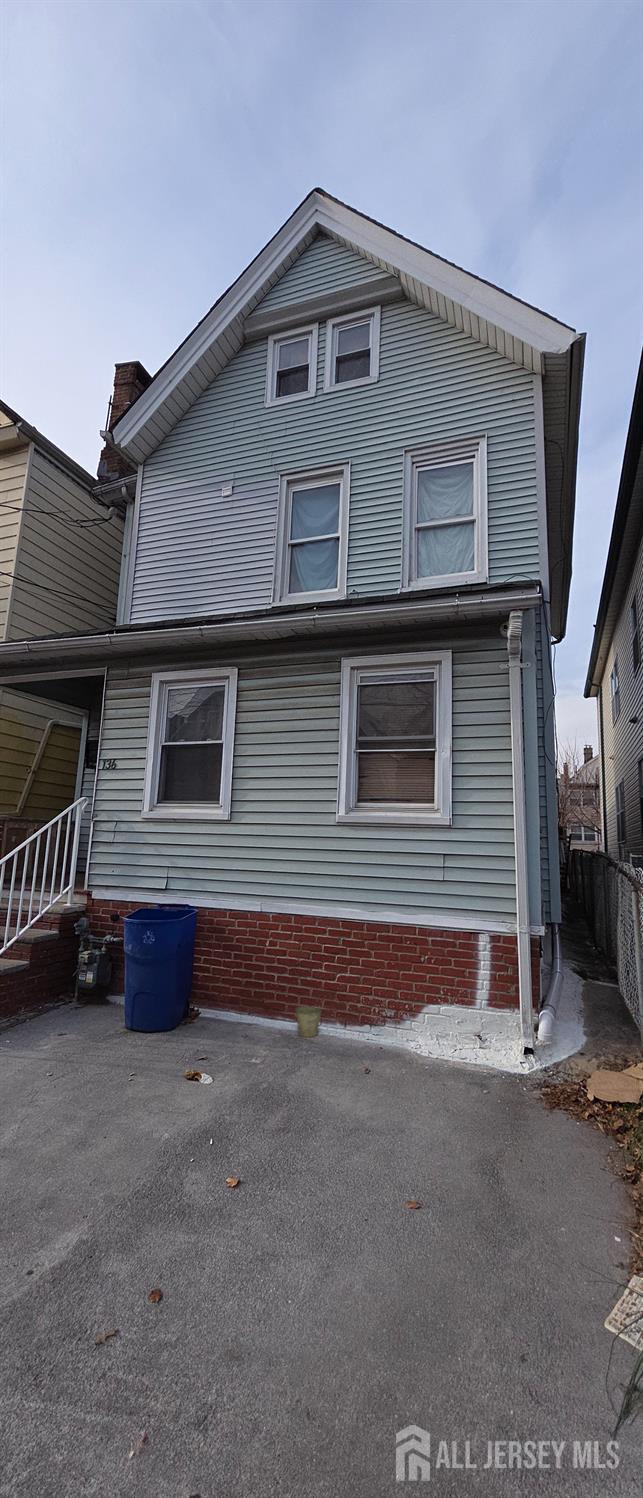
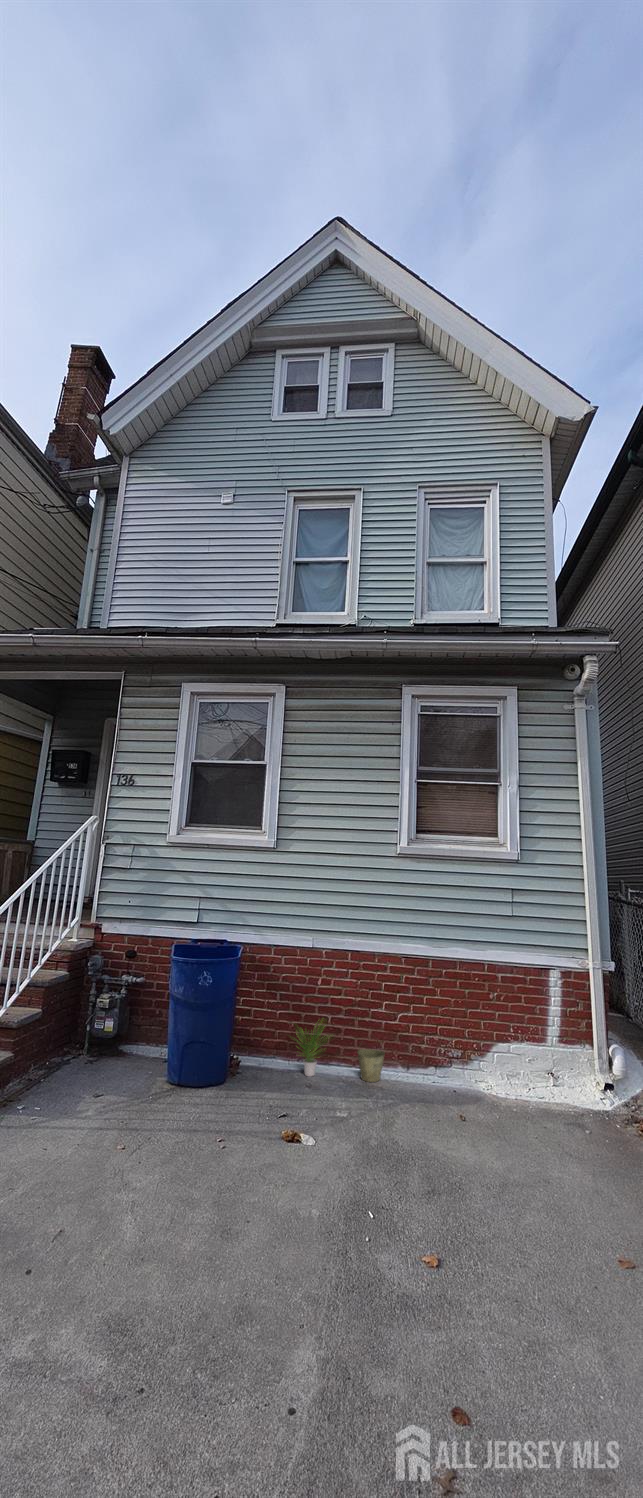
potted plant: none [232,976,278,1030] -> present [294,1022,327,1076]

